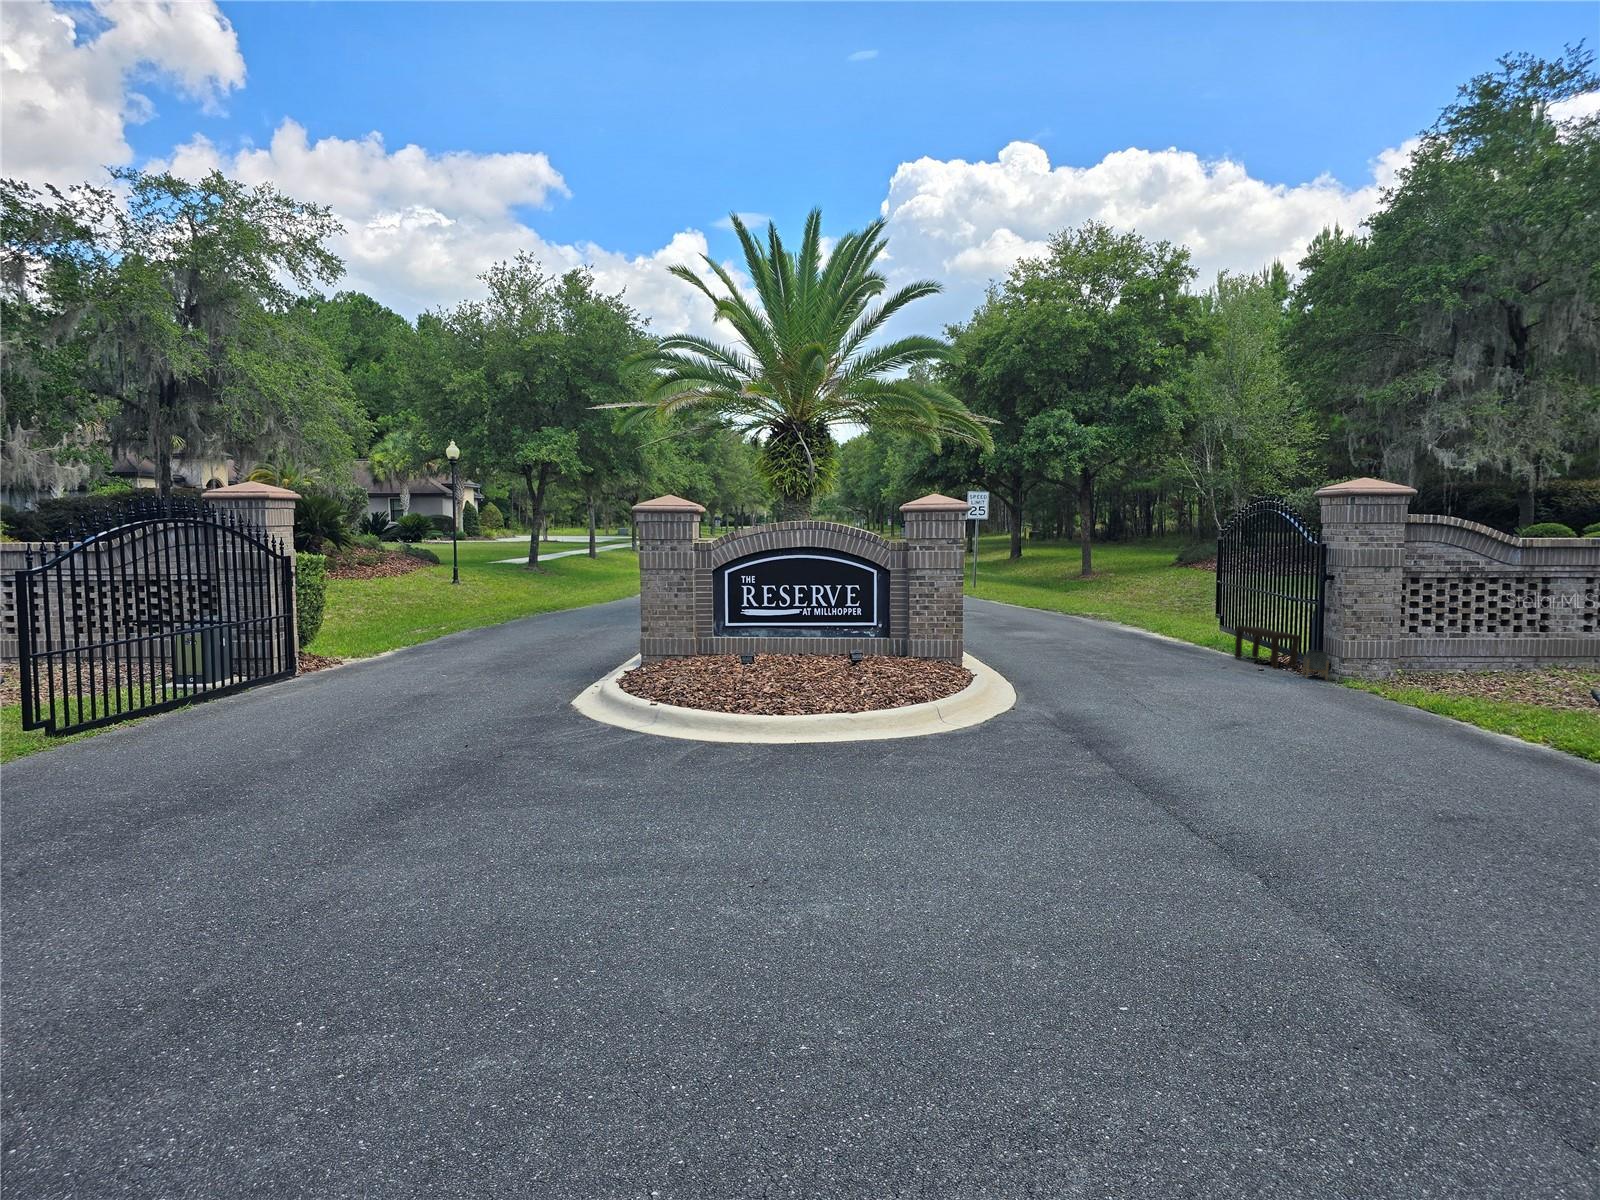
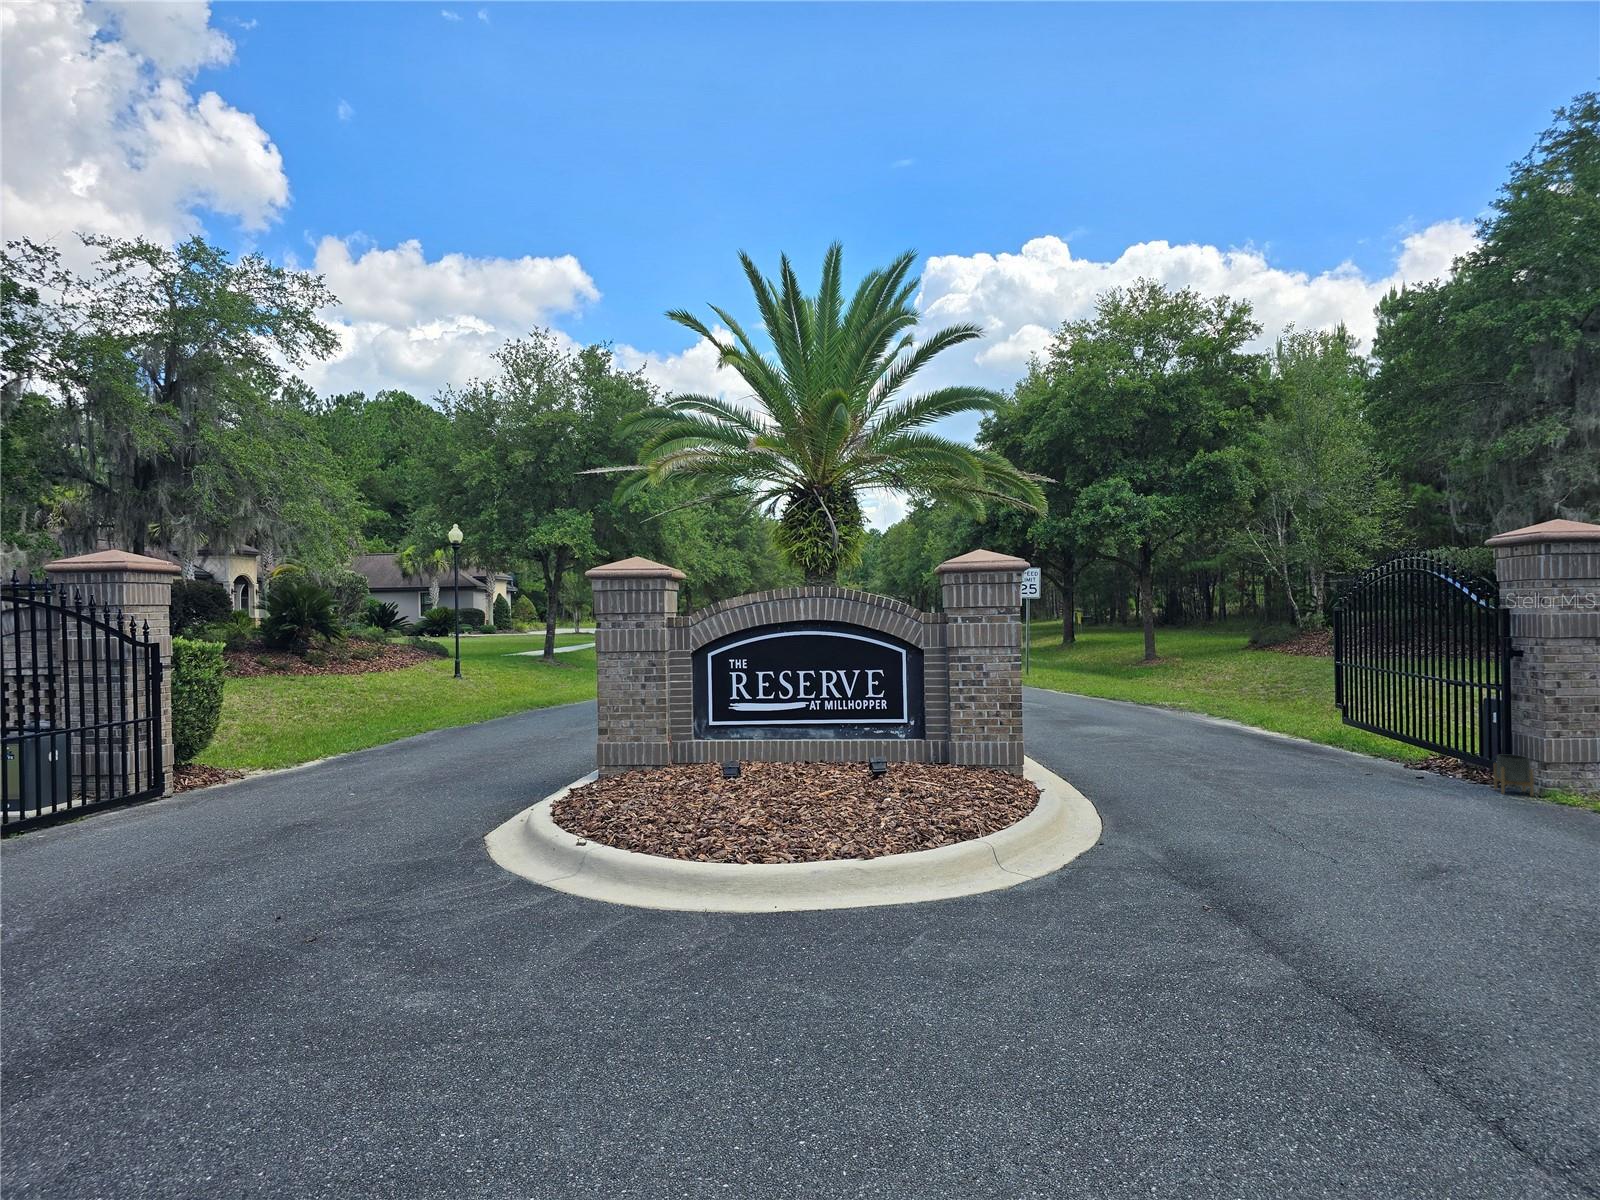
bench: present [1235,626,1301,668] -> none [1382,721,1480,781]

